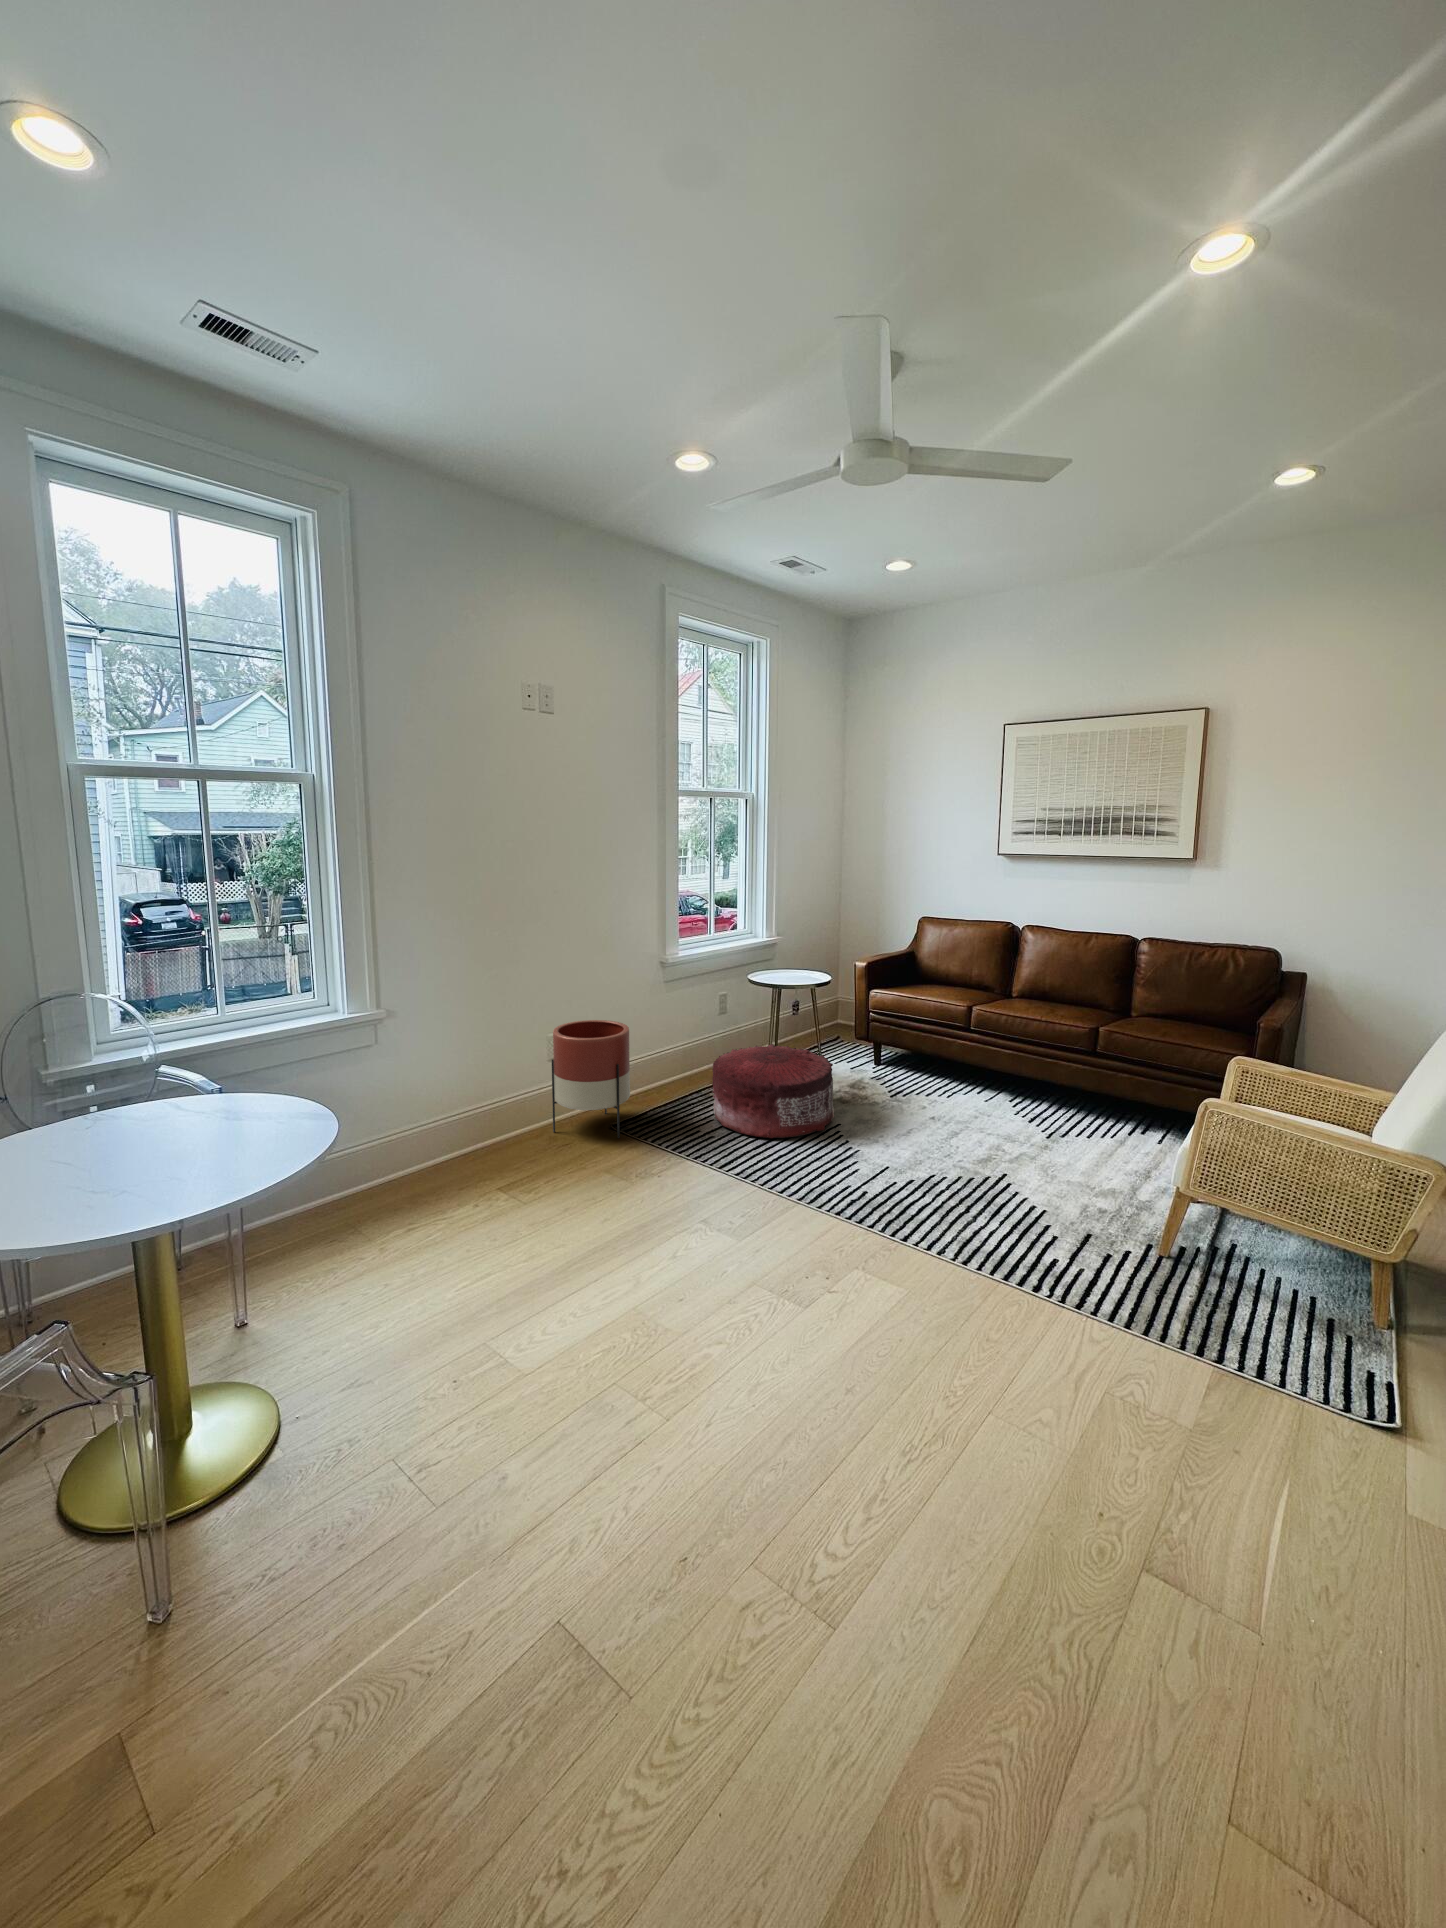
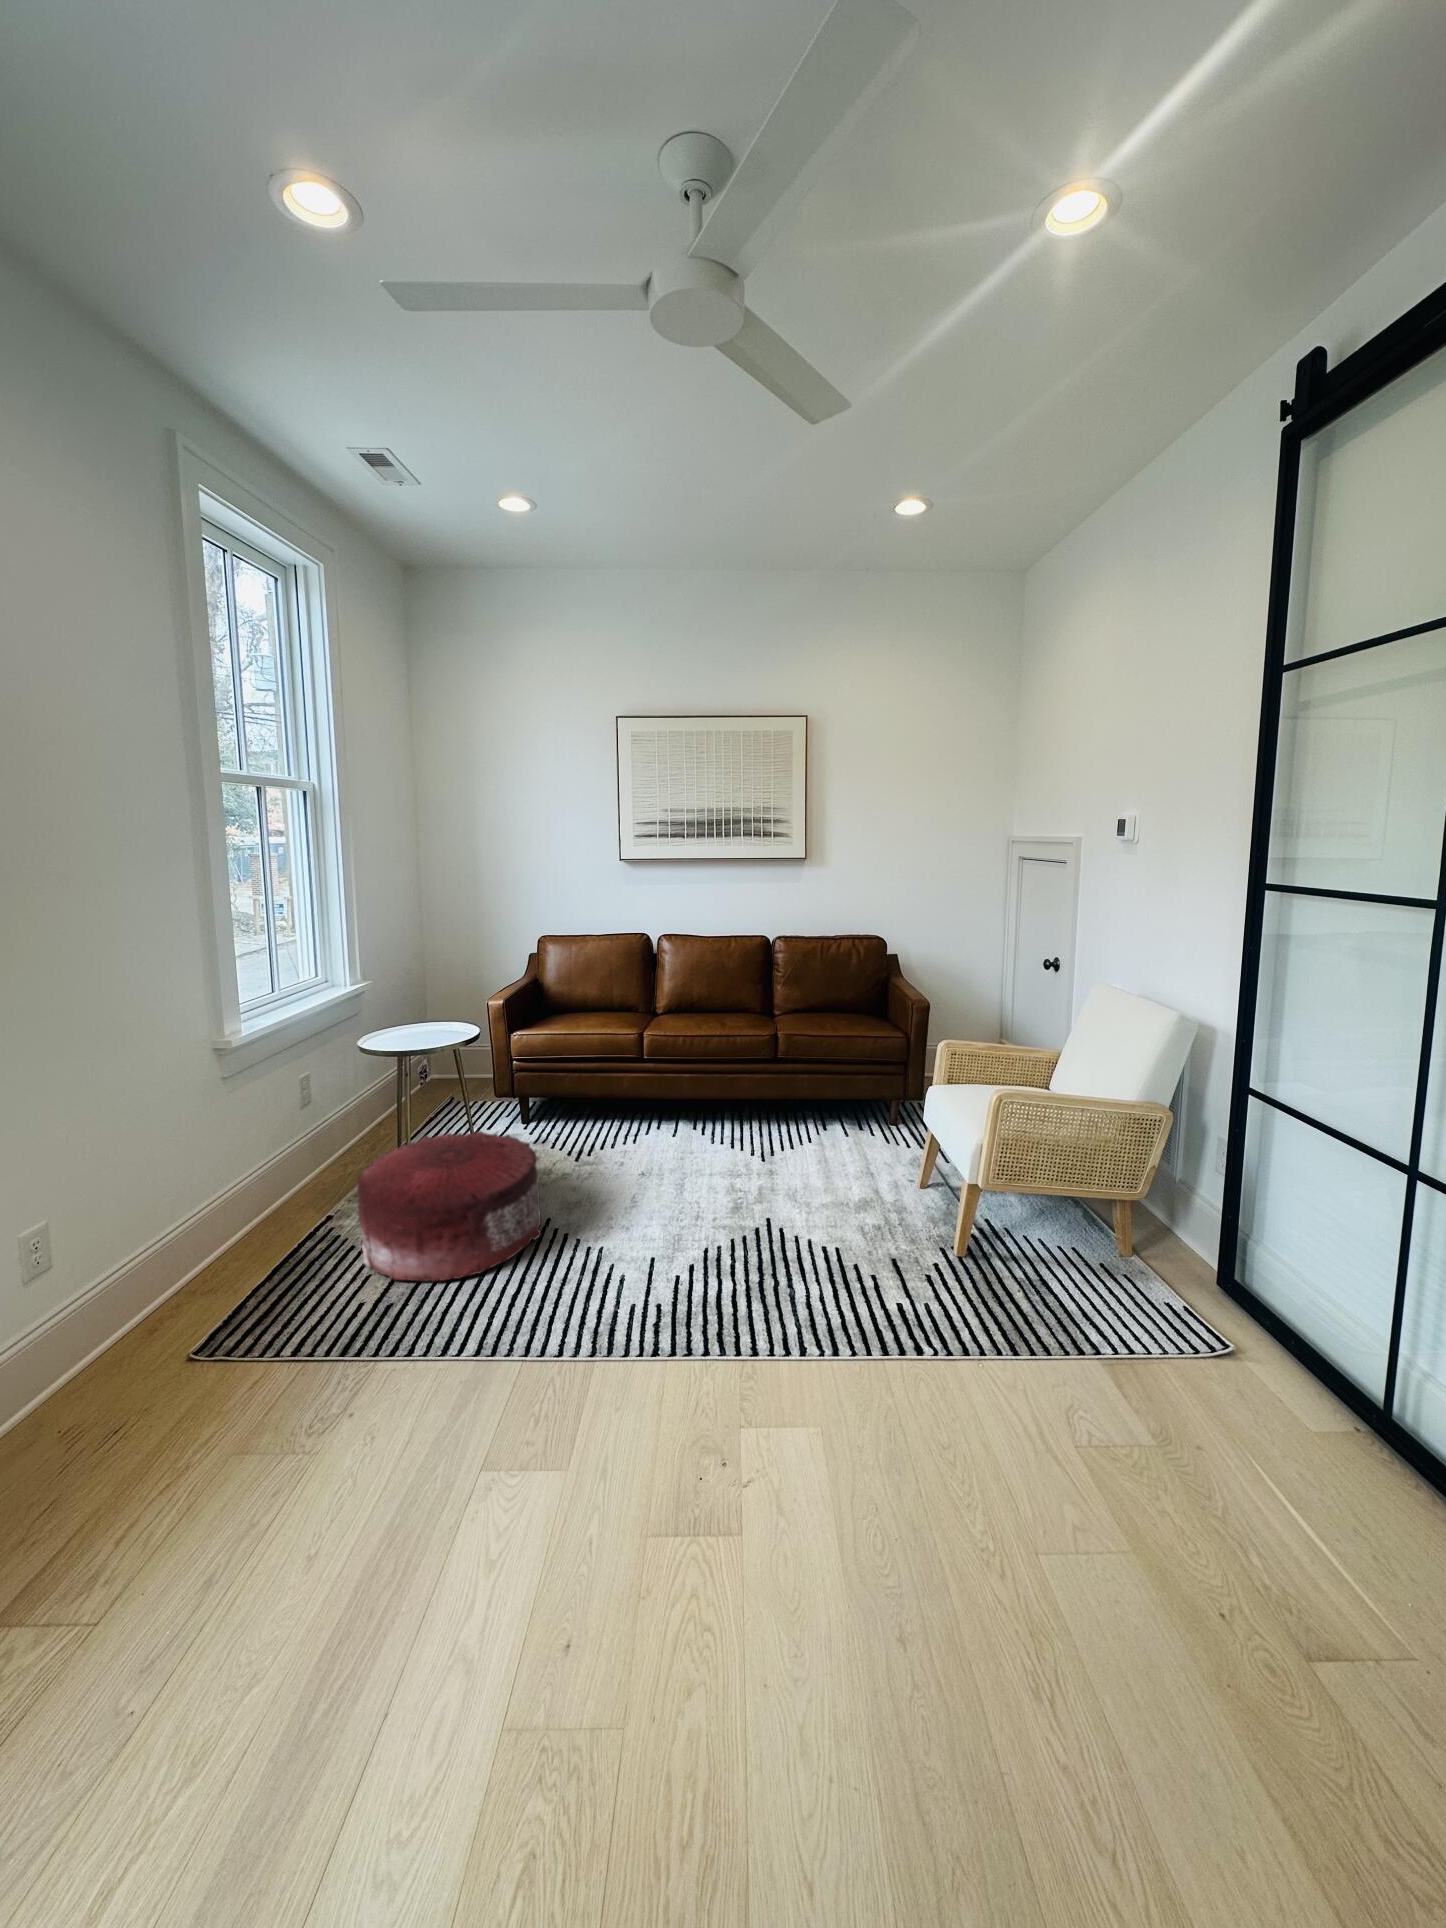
planter: present [552,1020,630,1138] -> none [48,1169,229,1414]

